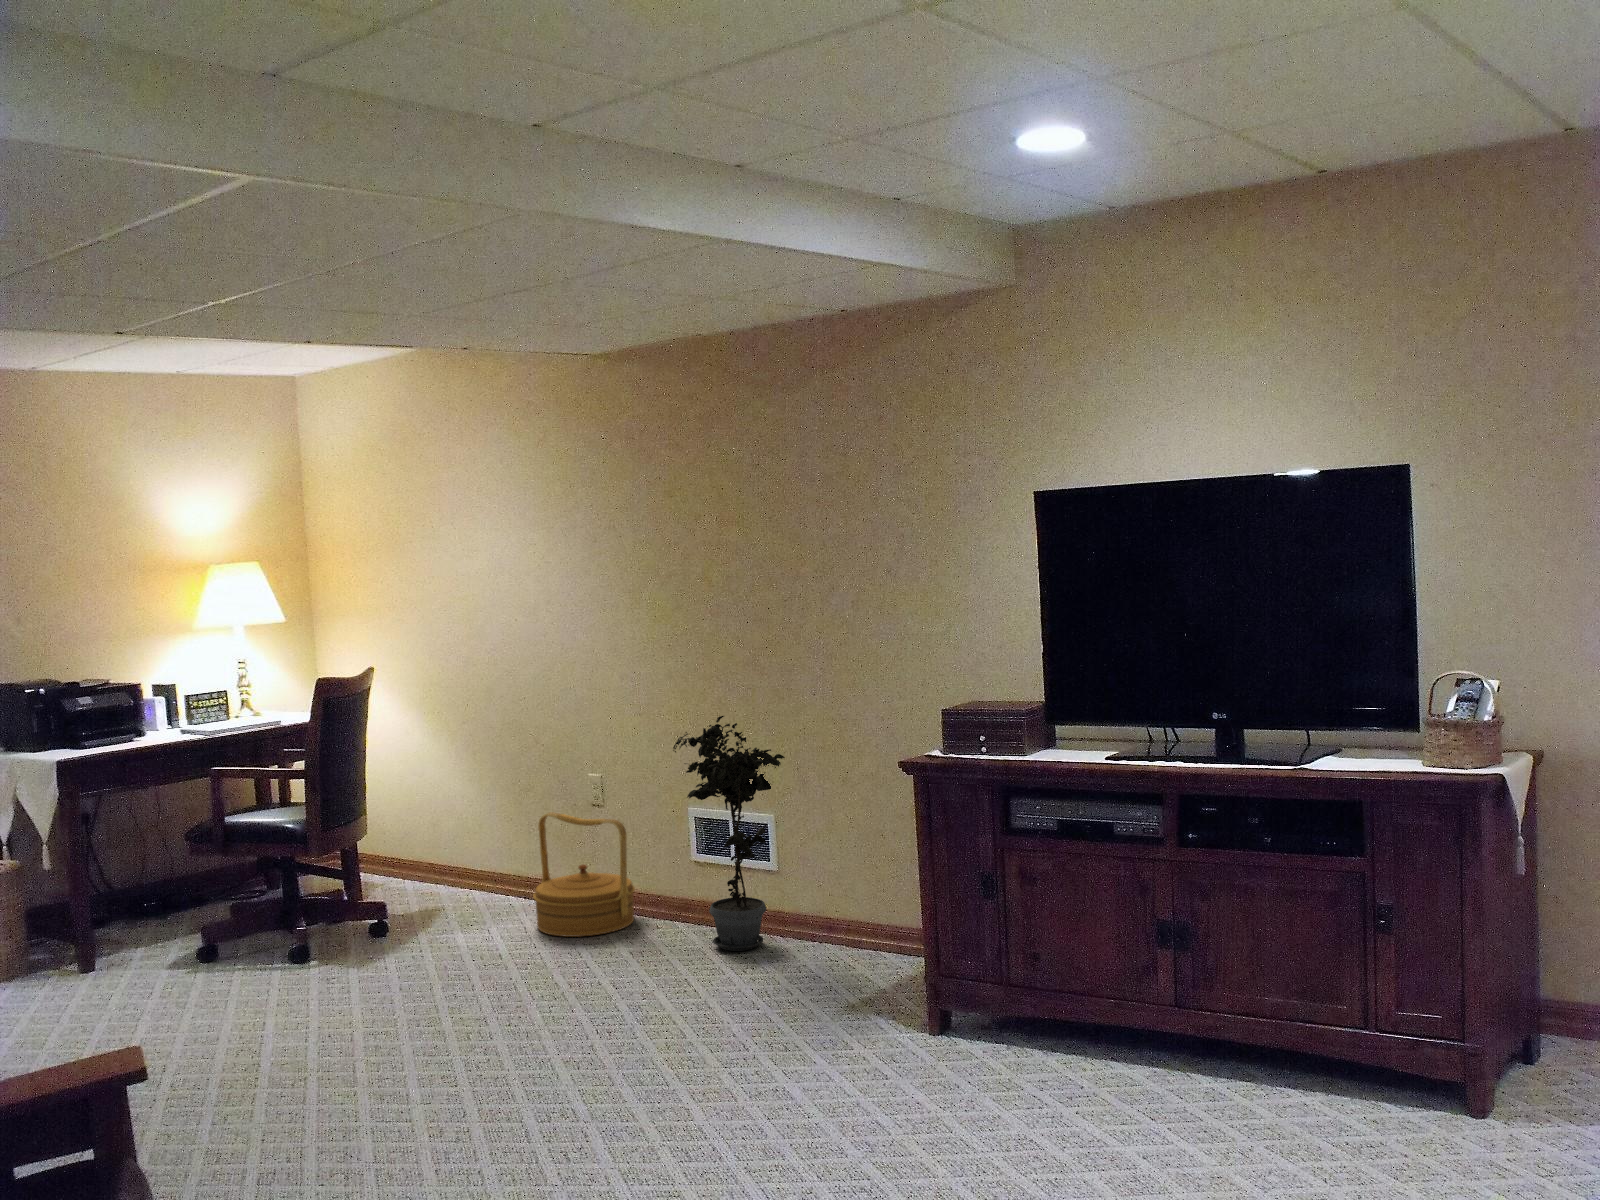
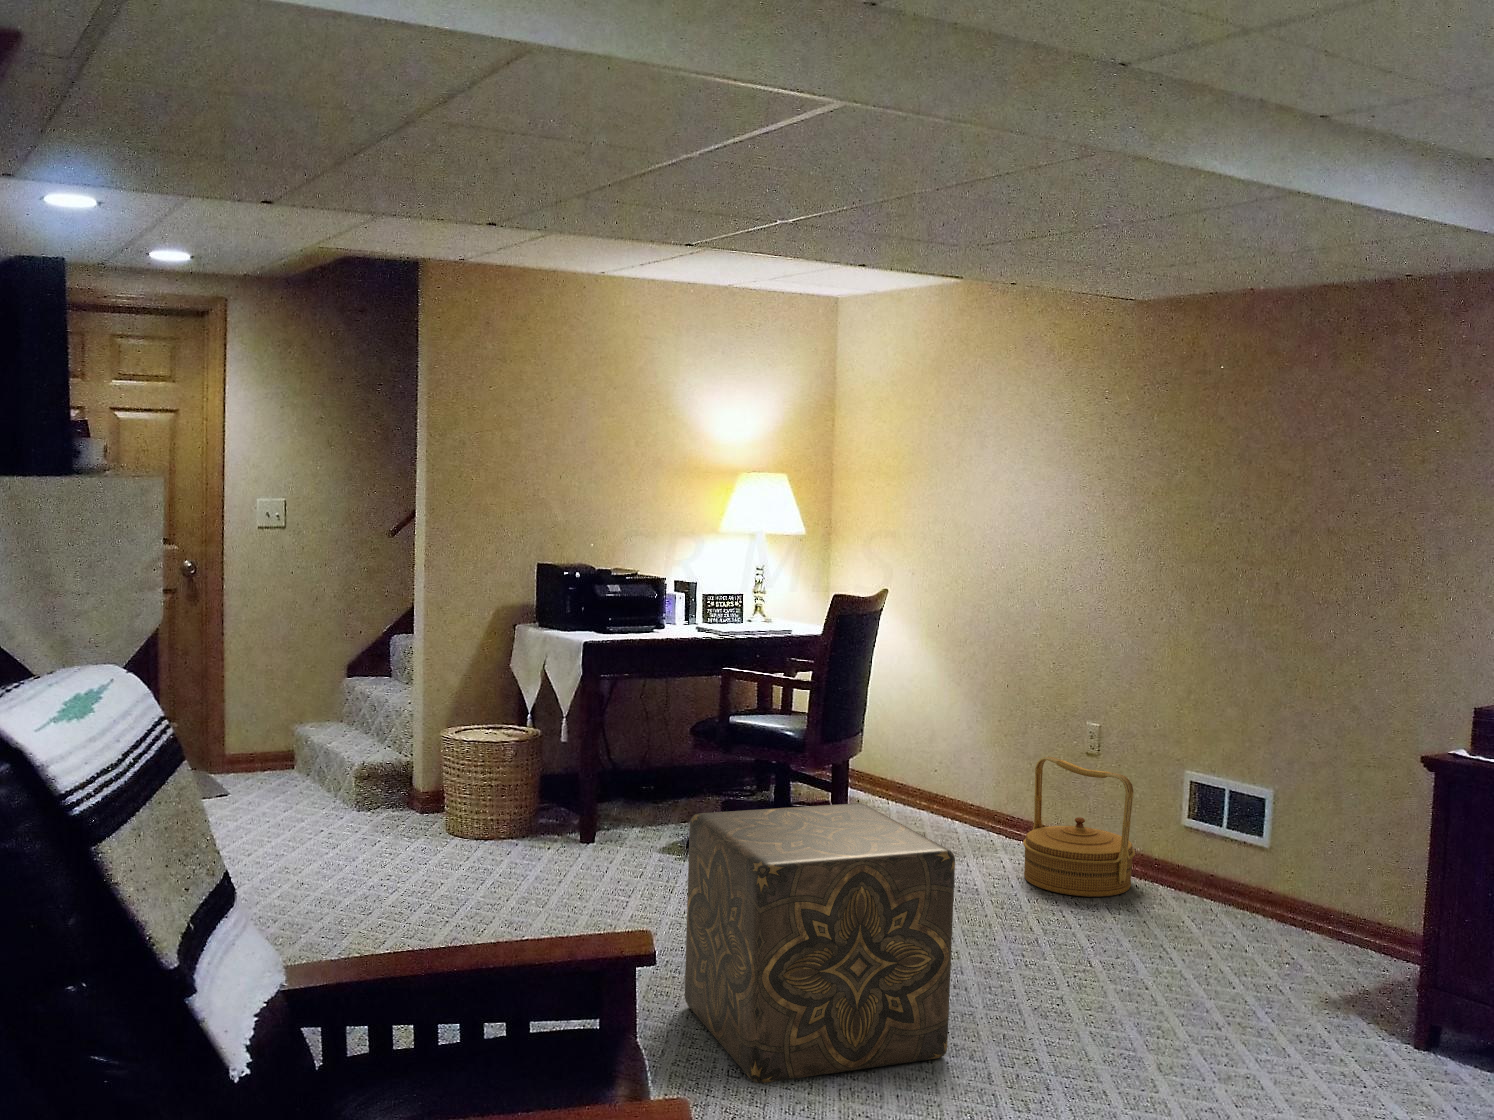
potted plant: present [673,716,785,951] -> none [1198,675,1341,947]
ottoman: none [208,881,470,1142] -> present [685,803,955,1083]

